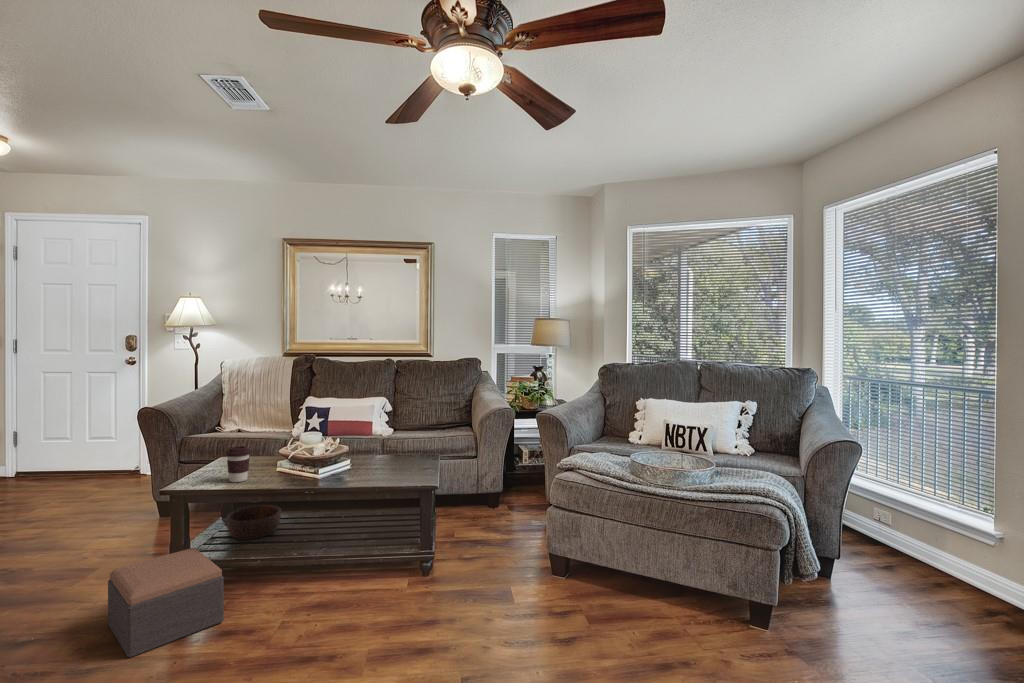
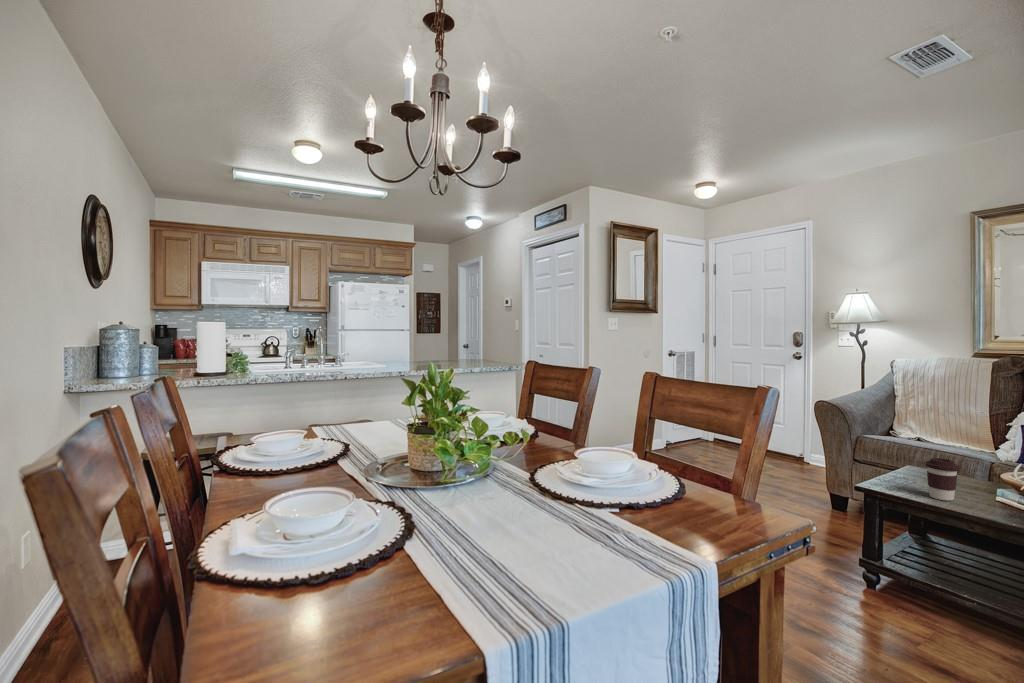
wooden bowl: present [227,505,281,540] -> none [918,529,996,574]
footstool: present [108,548,224,658] -> none [807,548,934,655]

